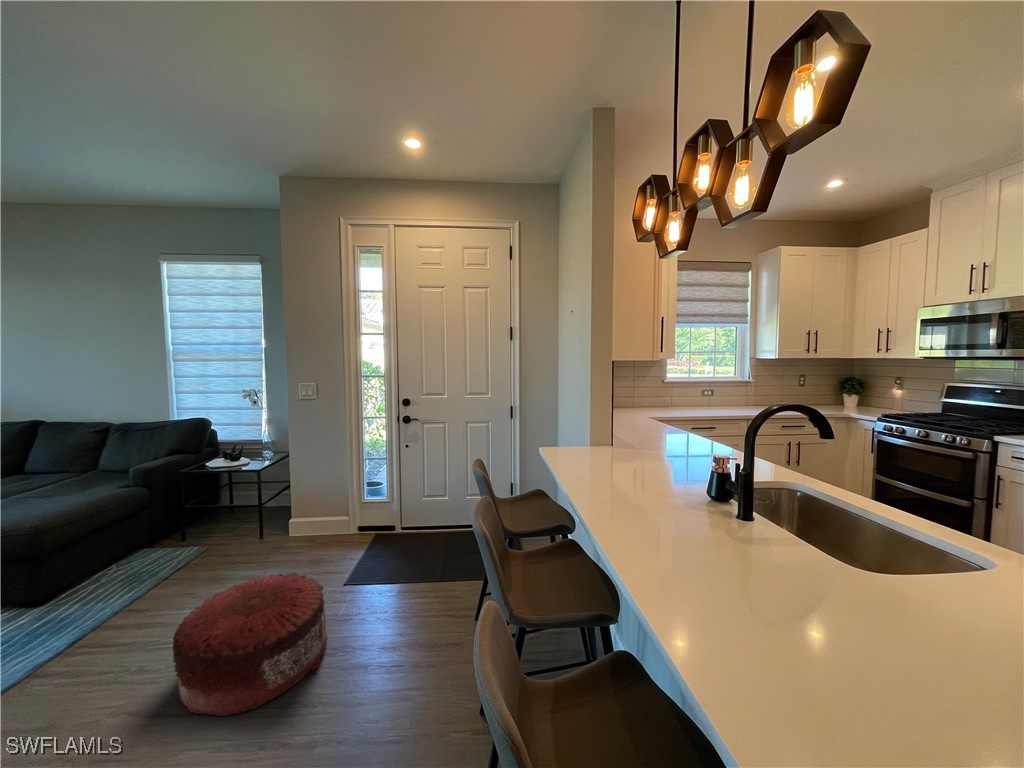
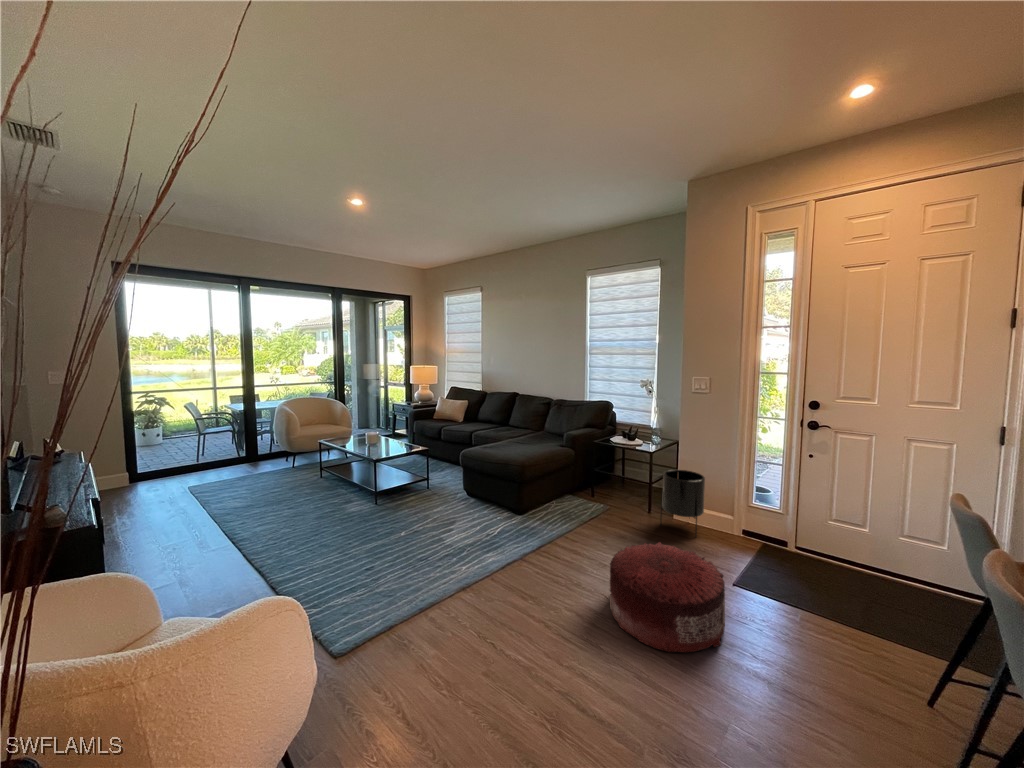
planter: none [270,482,319,551] -> present [660,470,705,537]

